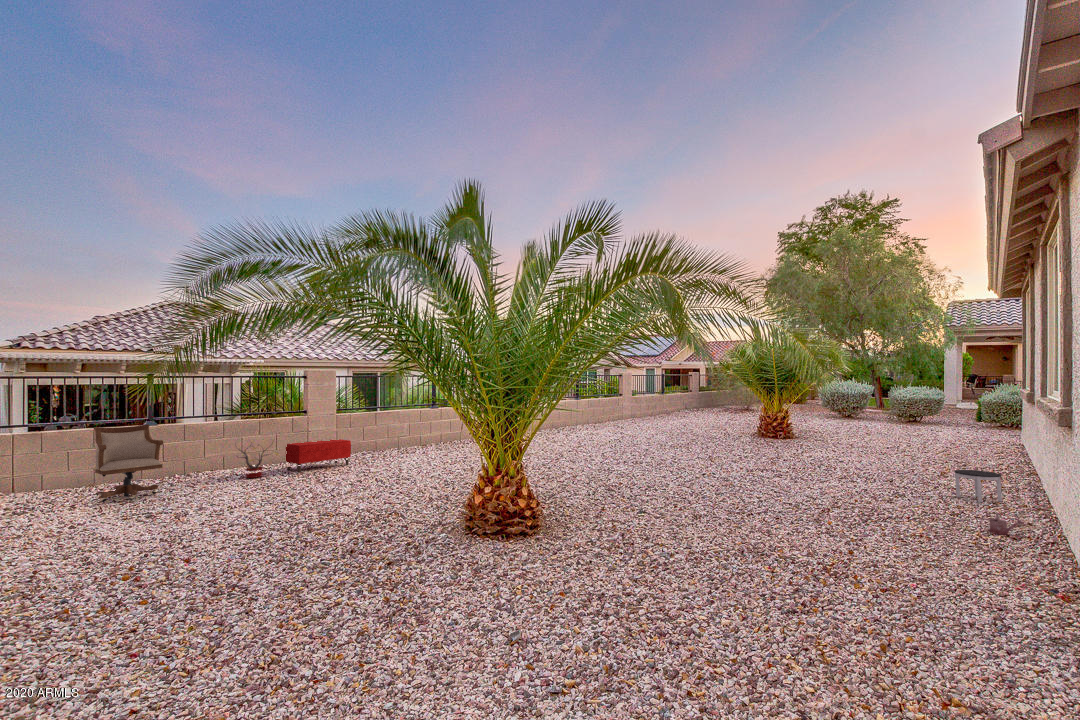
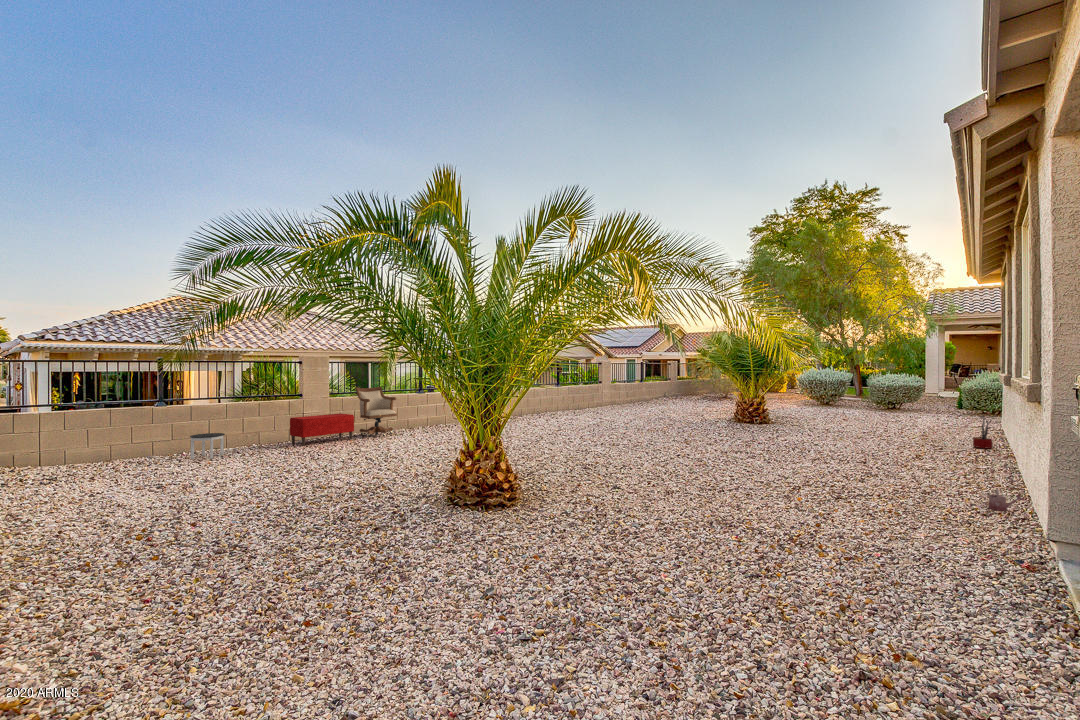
chair: present [94,424,163,502] -> present [355,386,397,437]
decorative plant: present [240,445,278,478] -> present [973,416,993,449]
round table: present [954,470,1002,502] -> present [190,433,225,459]

